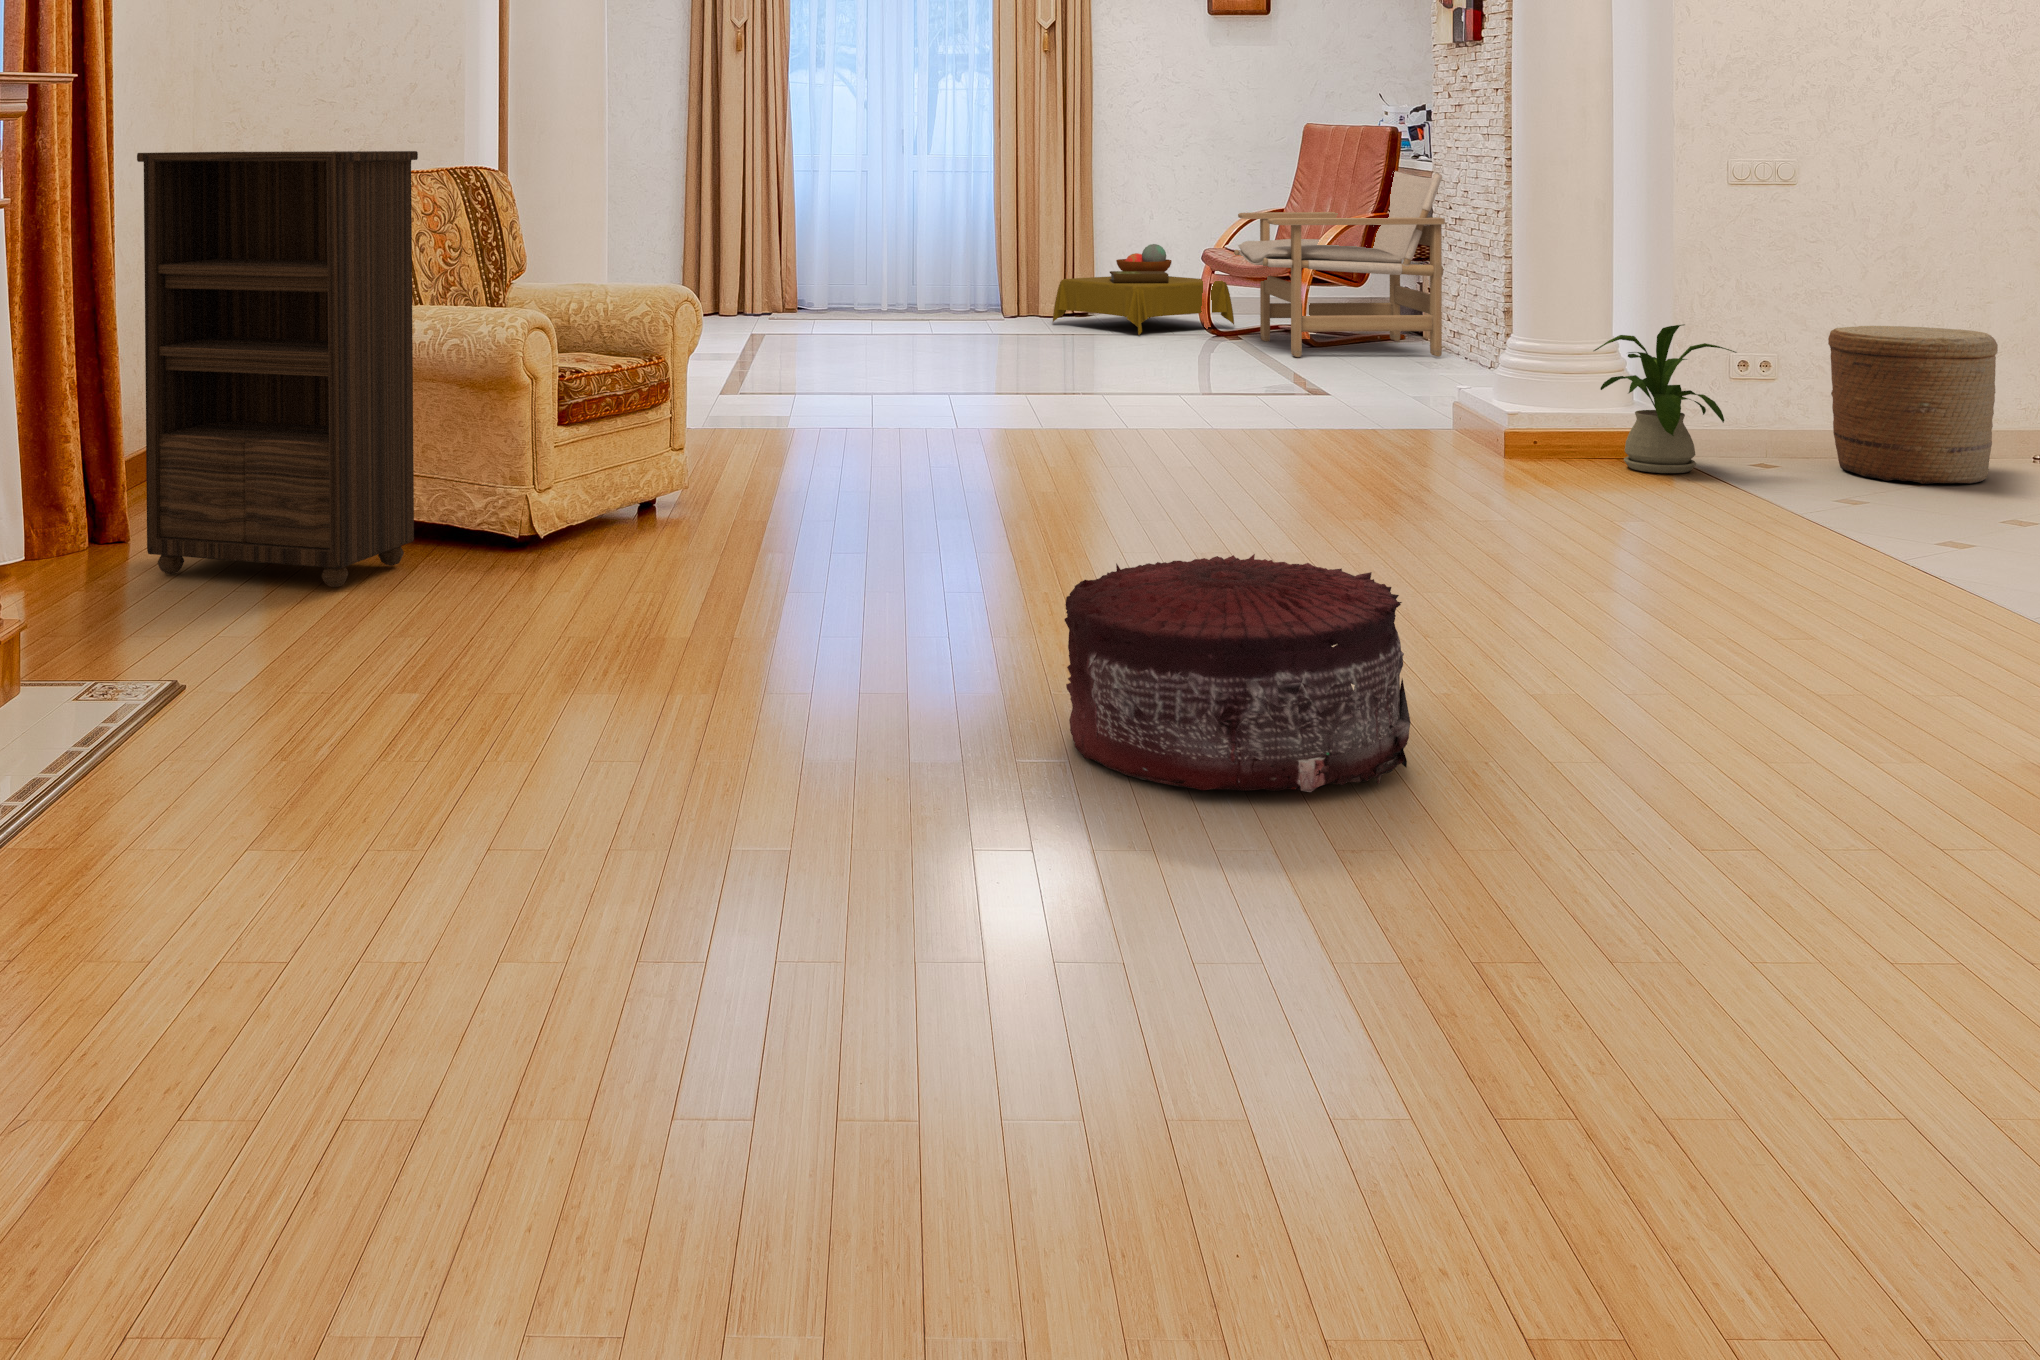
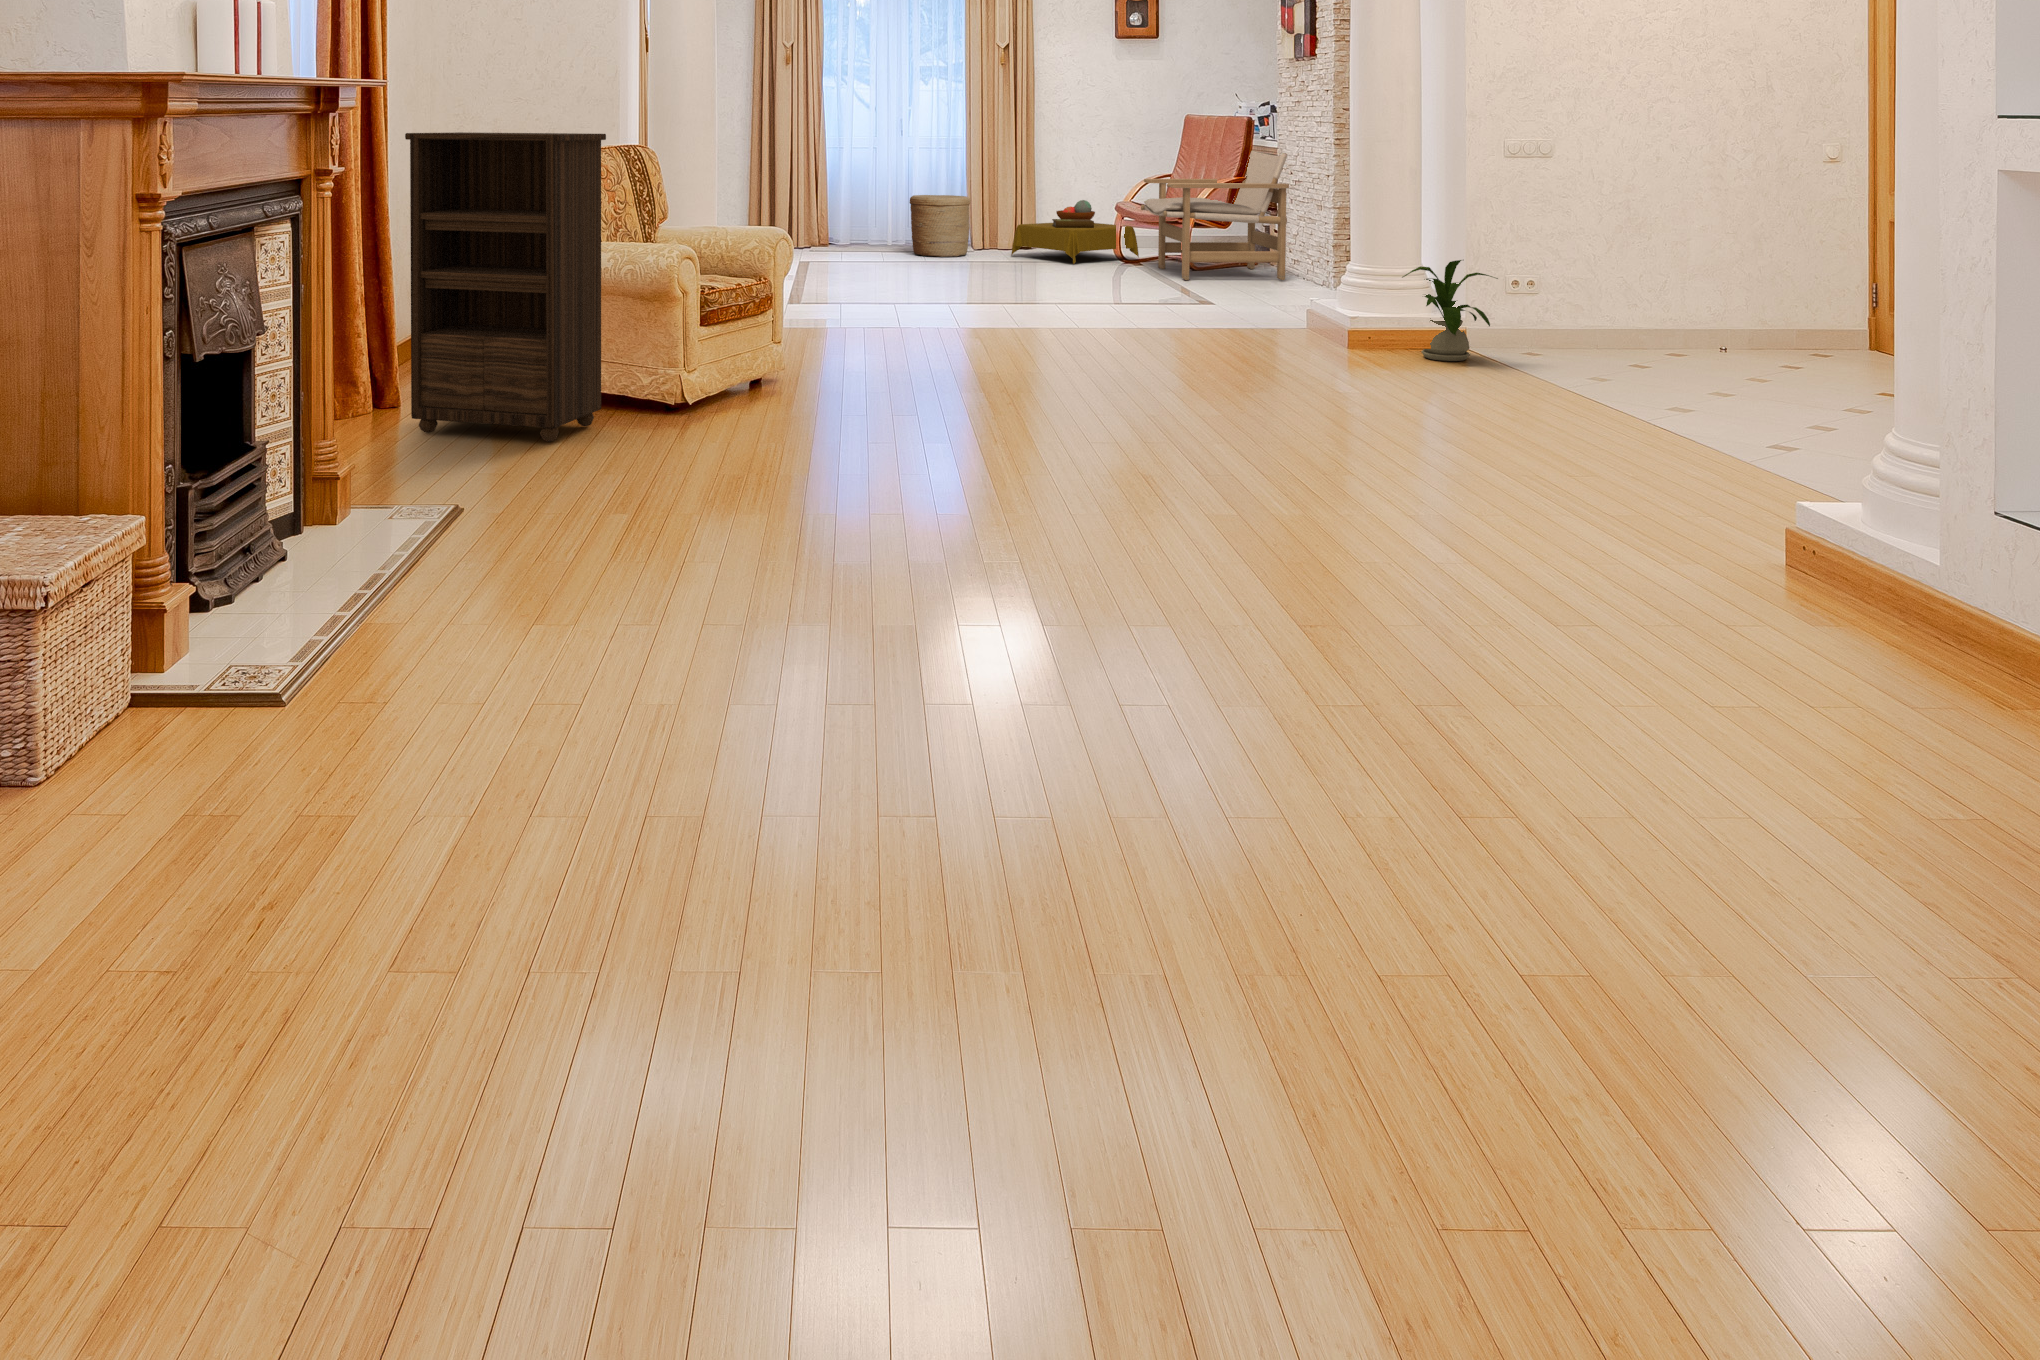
woven basket: present [1828,326,1998,484] -> present [910,195,970,257]
pouf: present [1064,554,1411,792] -> none [1084,415,1317,575]

